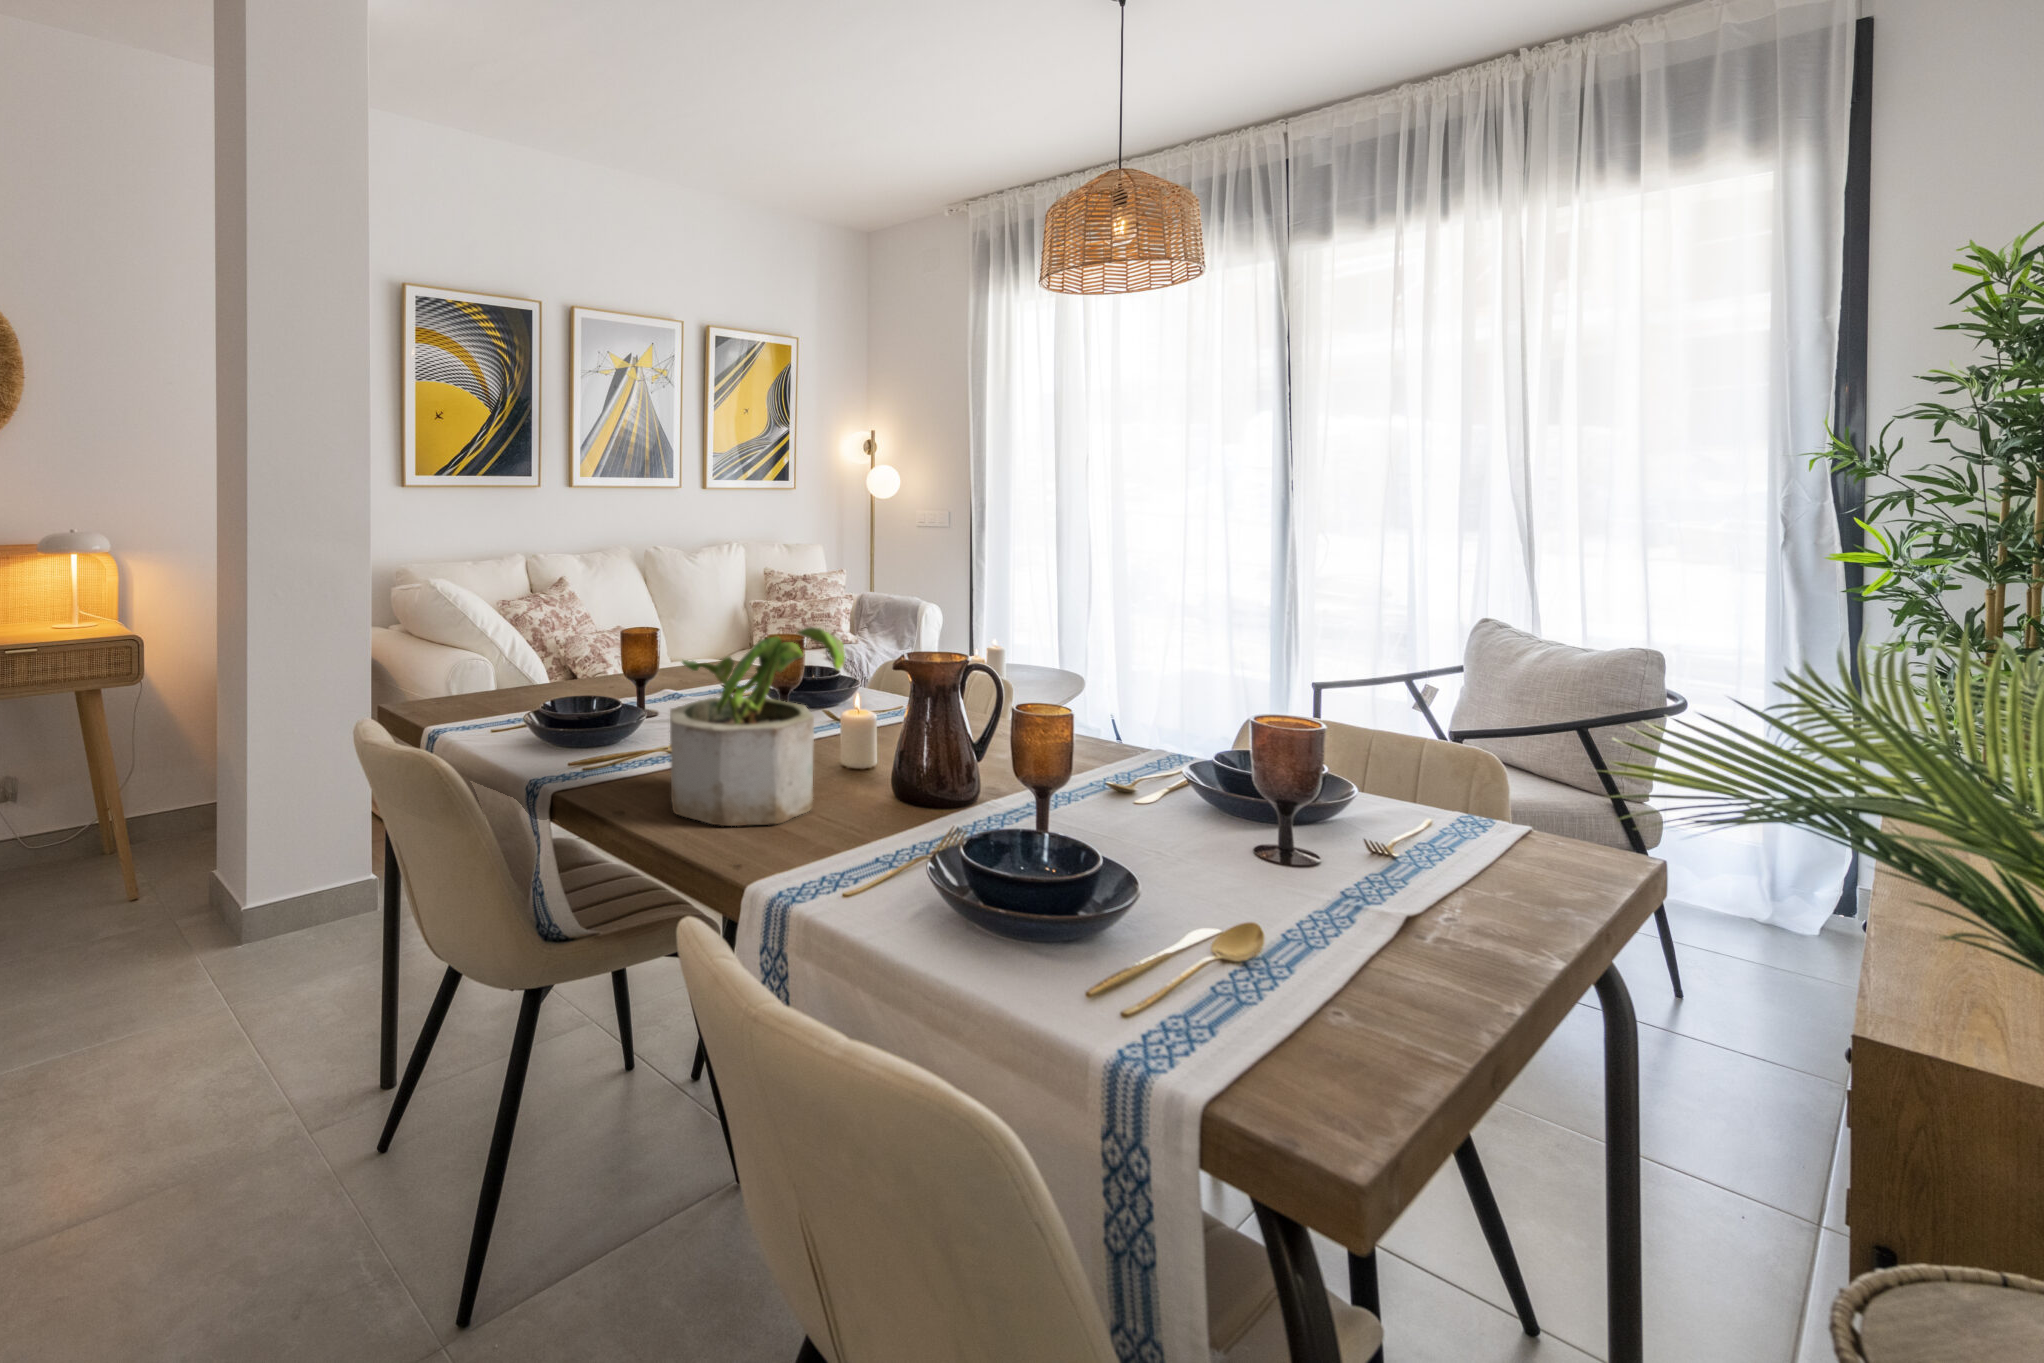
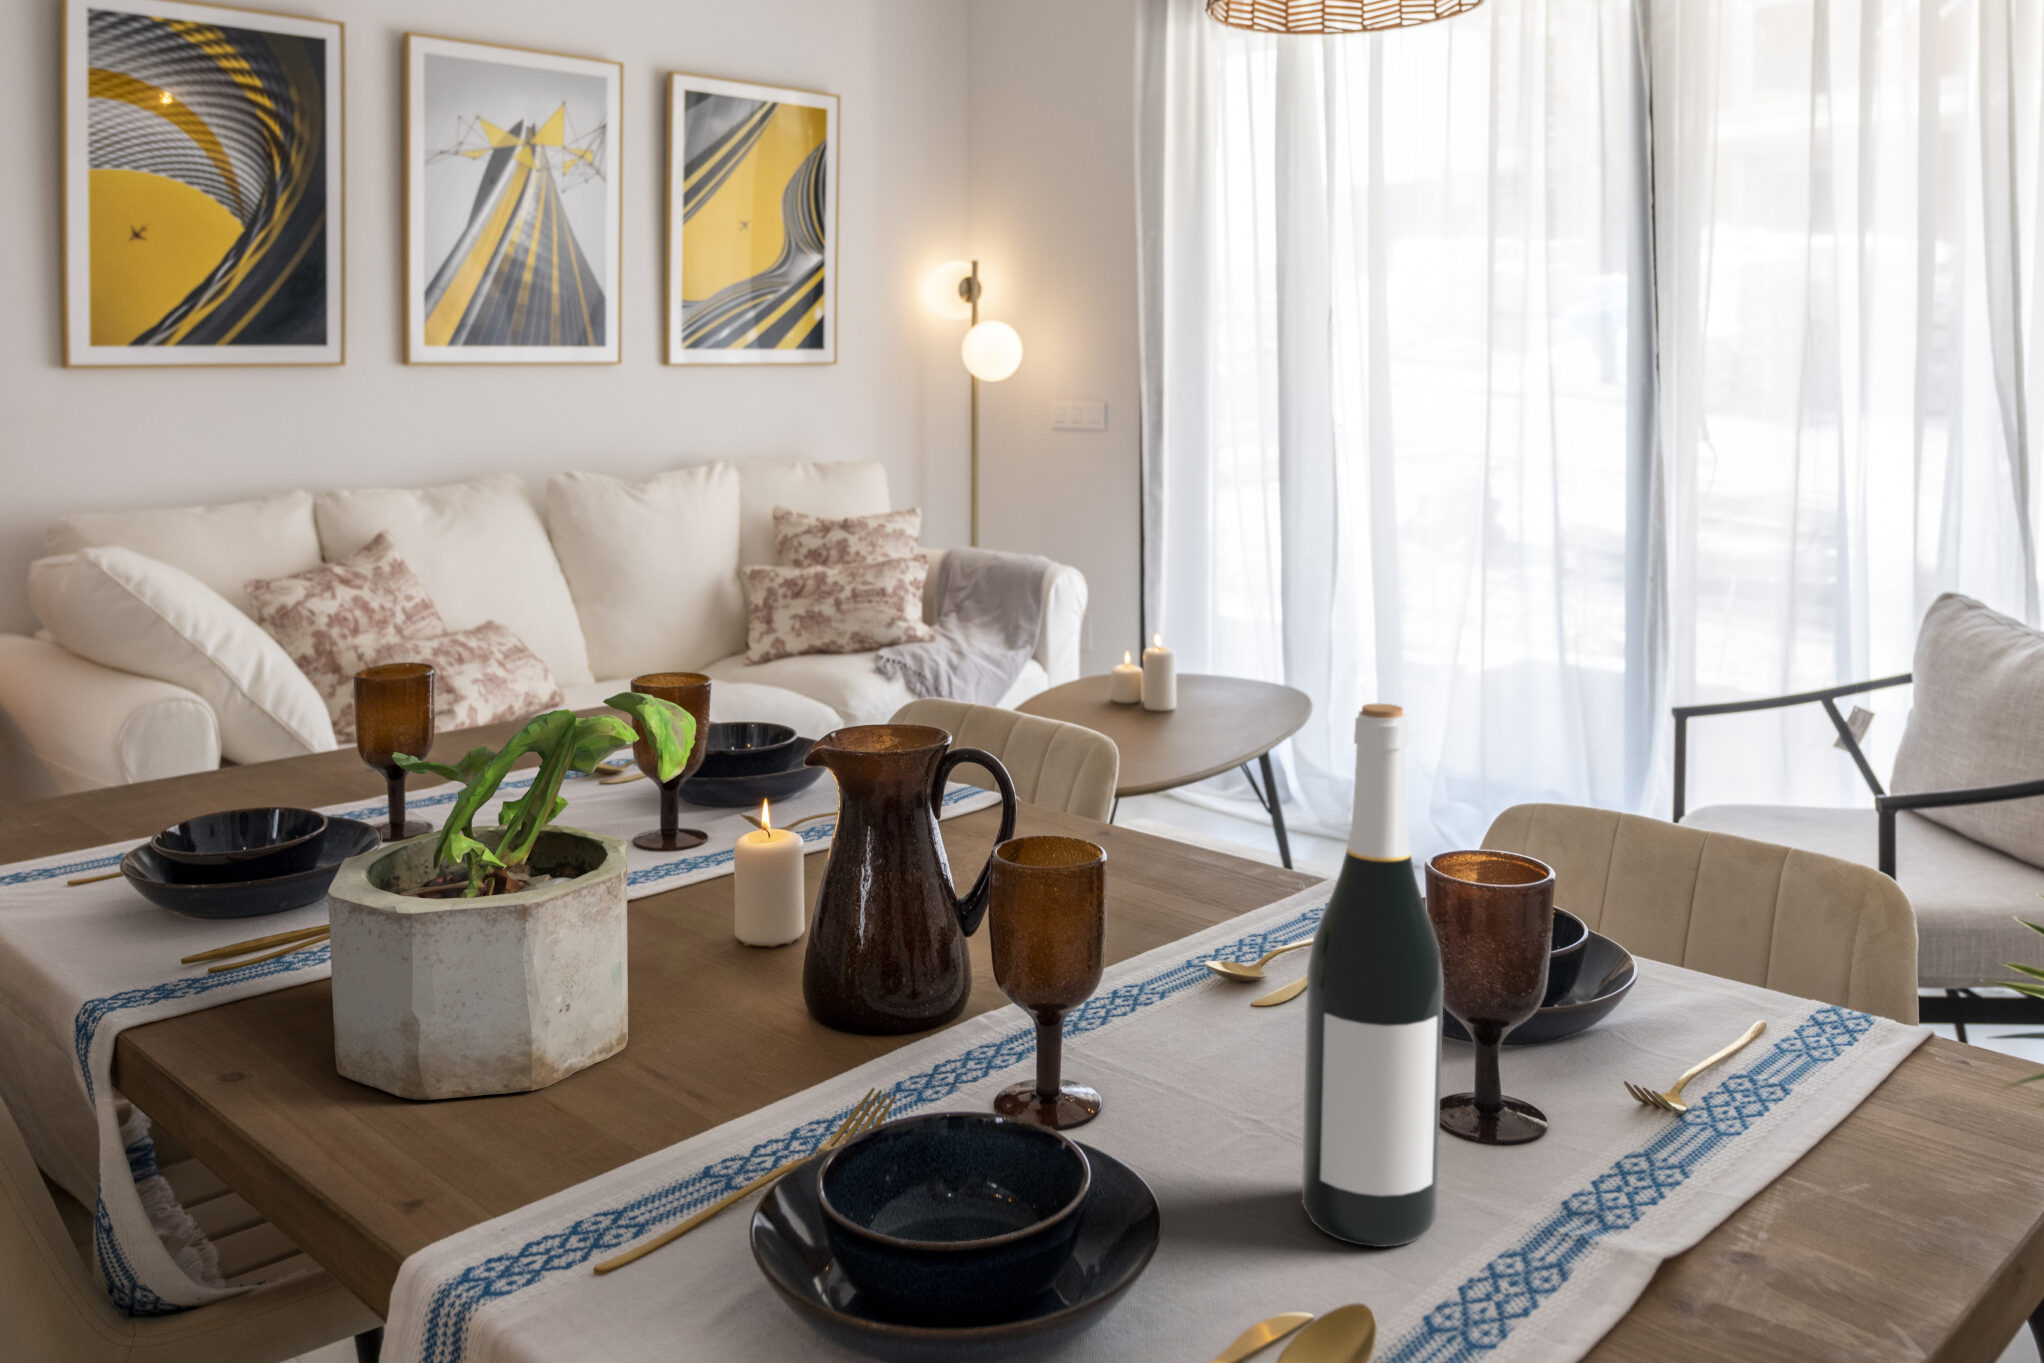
wine bottle: none [1198,623,1276,904] -> present [1302,704,1444,1247]

